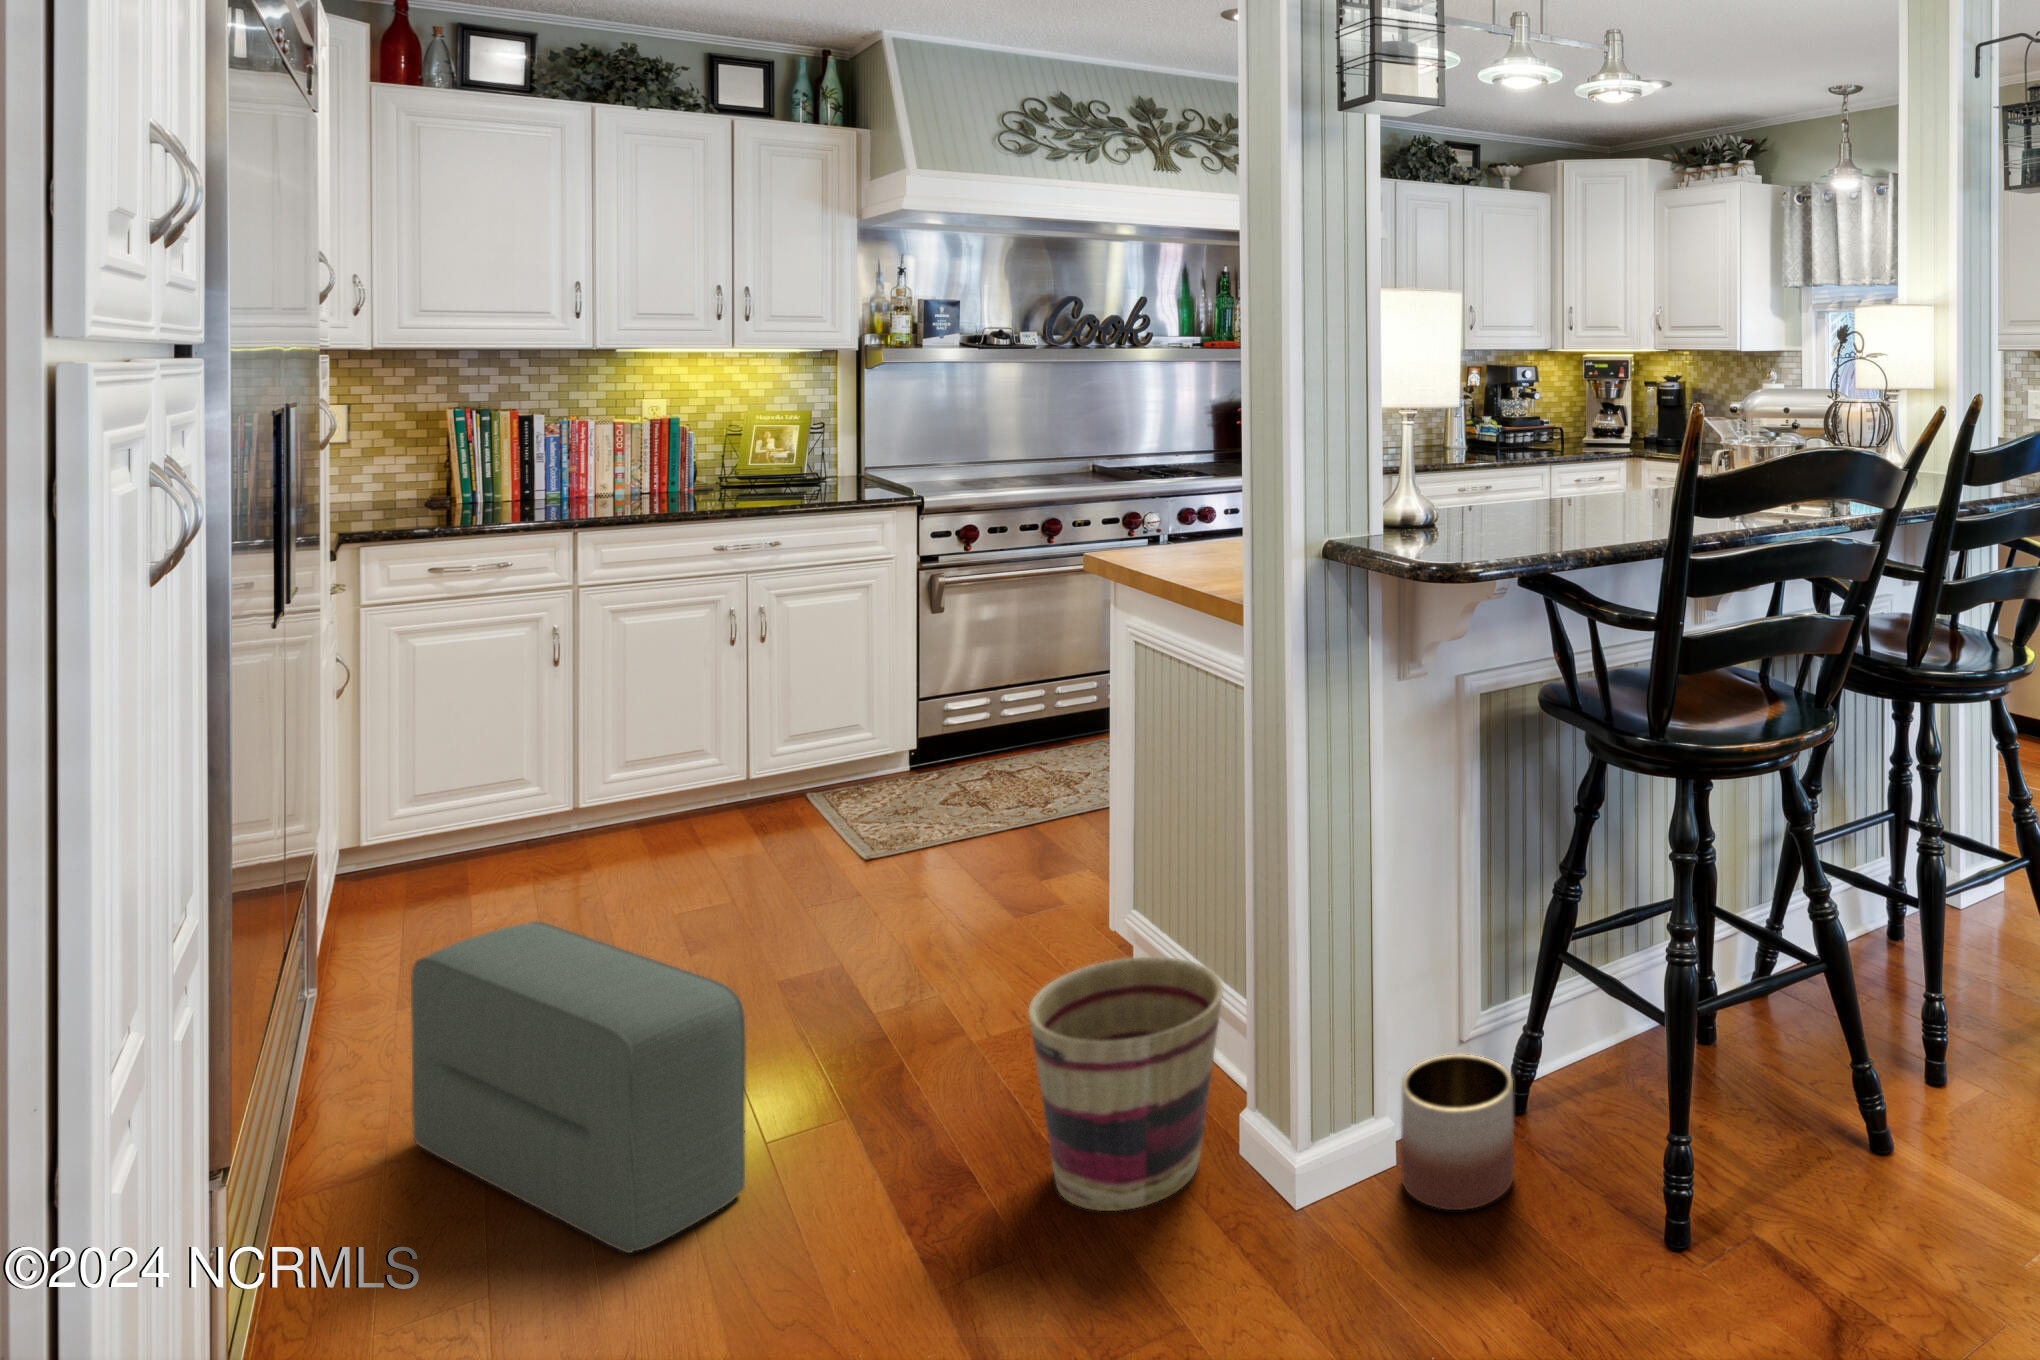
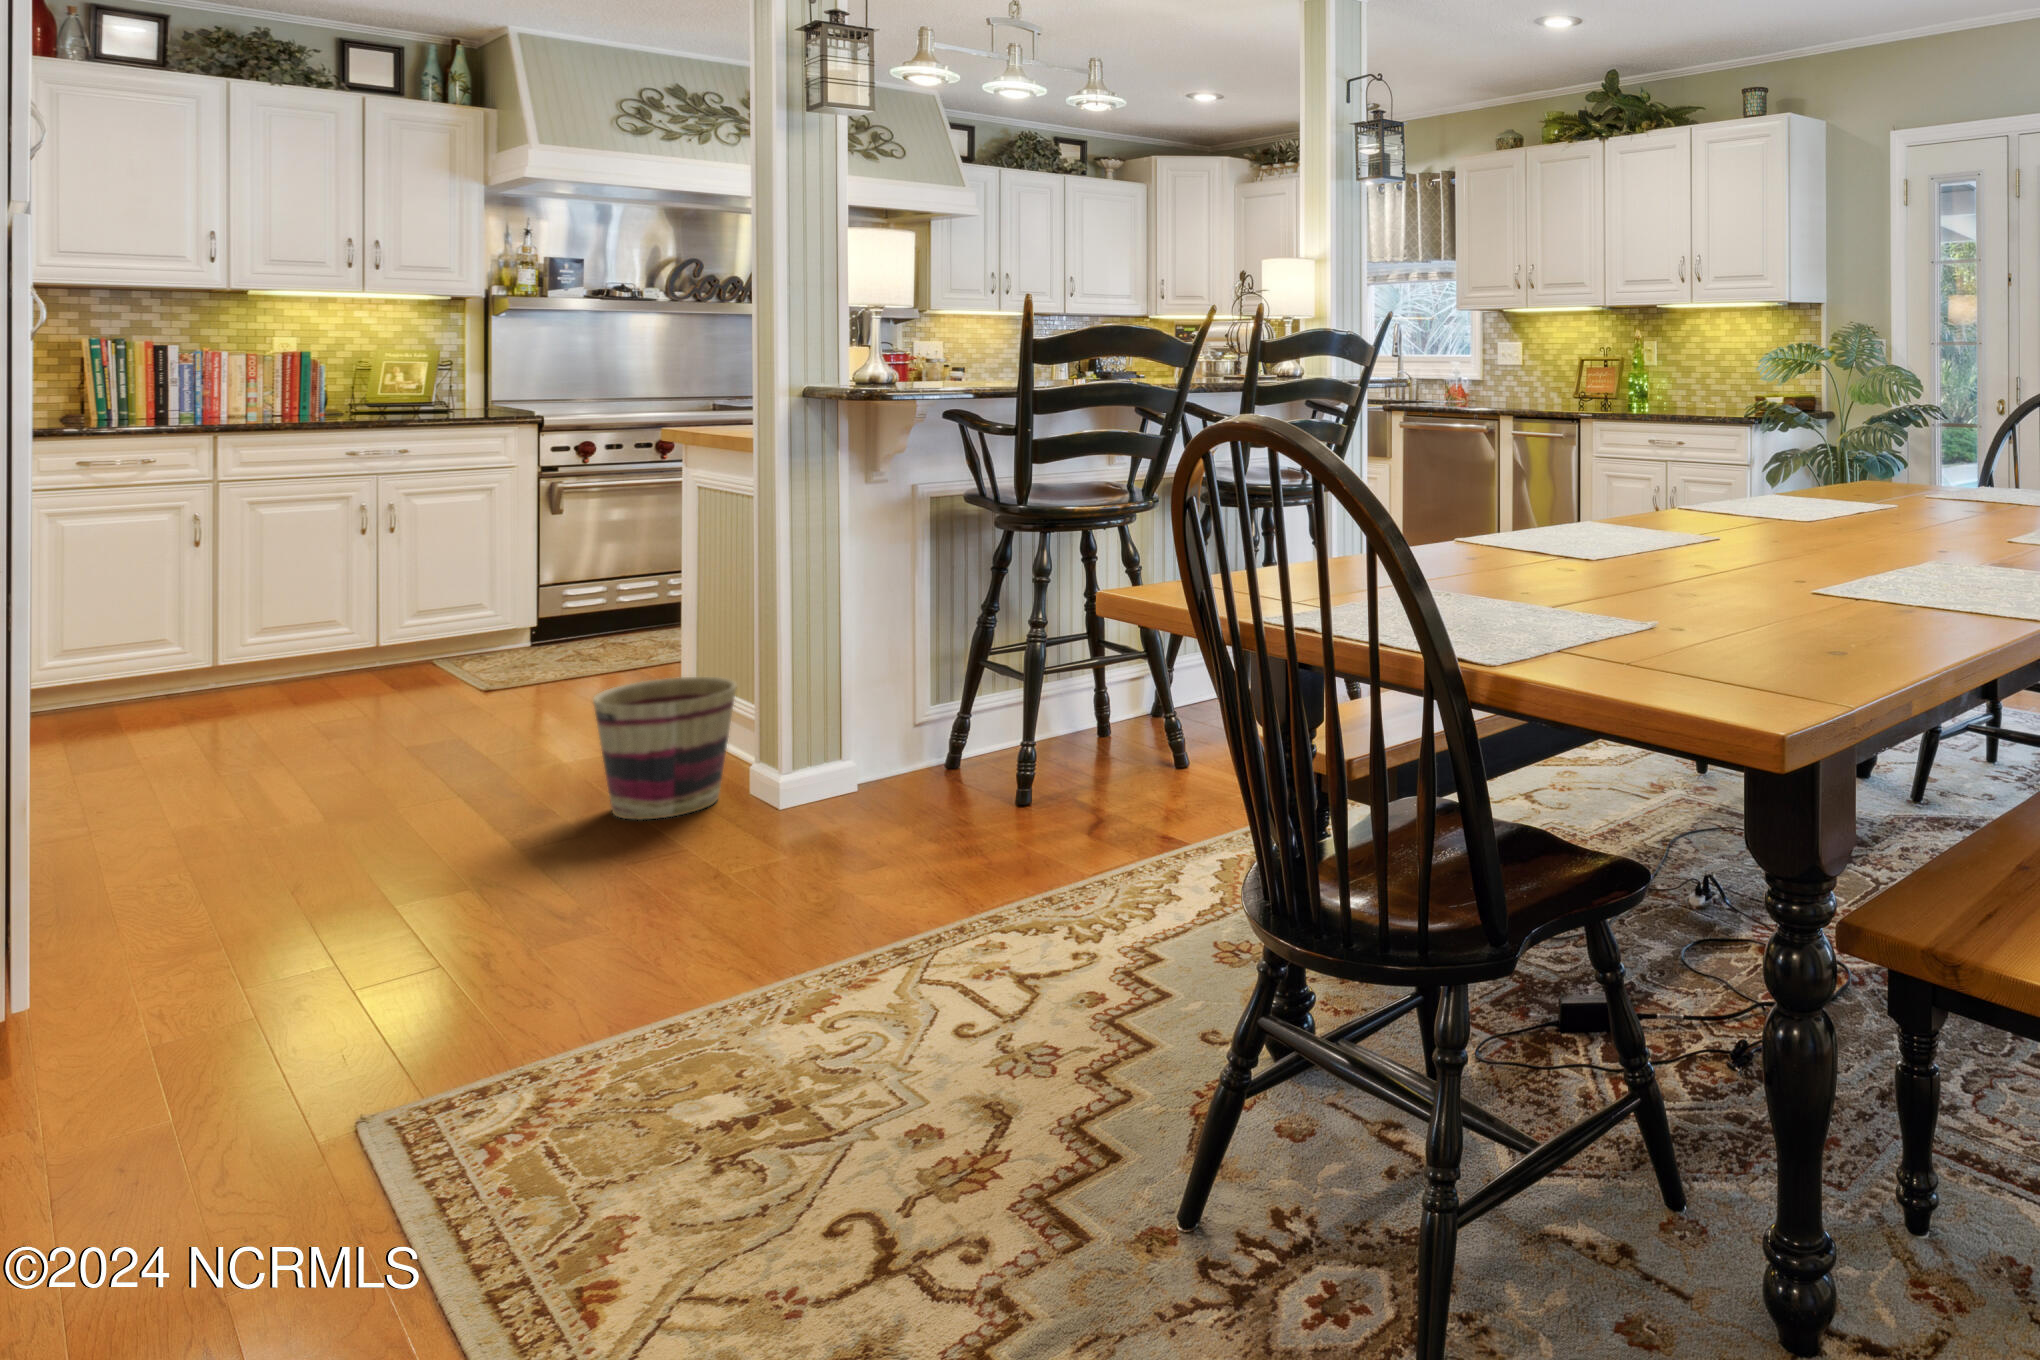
pouf: present [411,922,746,1253] -> none [112,674,382,852]
planter: present [1401,1055,1514,1210] -> none [855,724,933,806]

